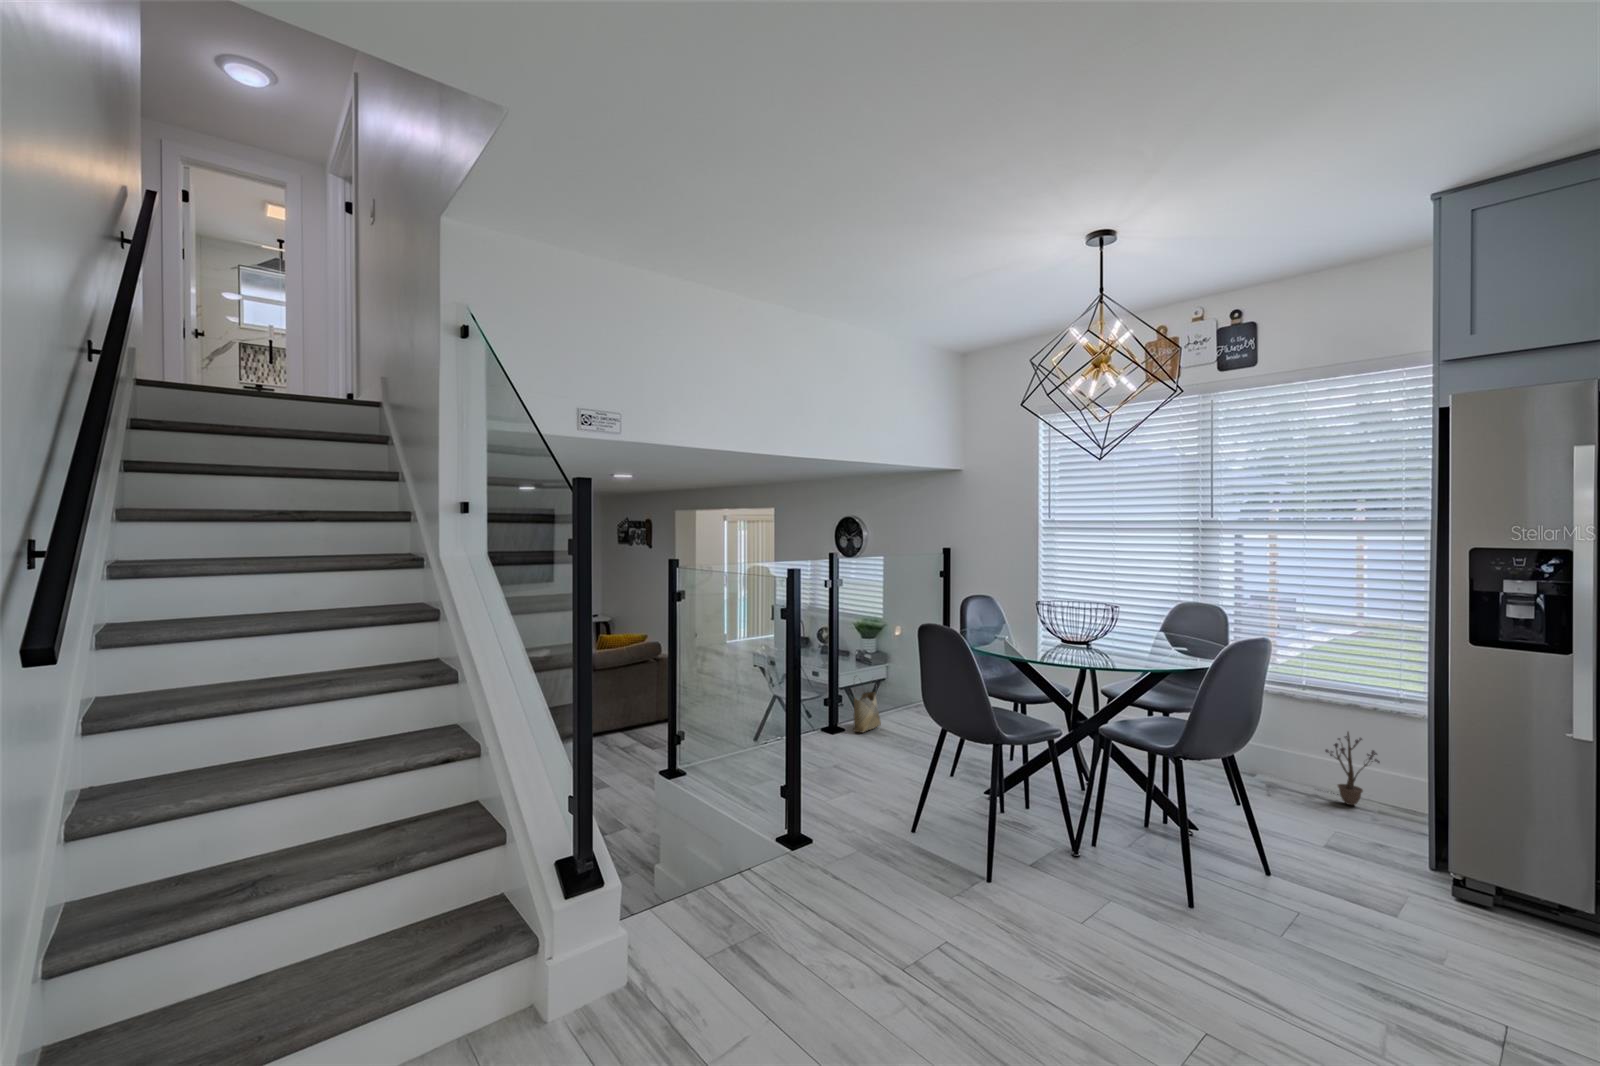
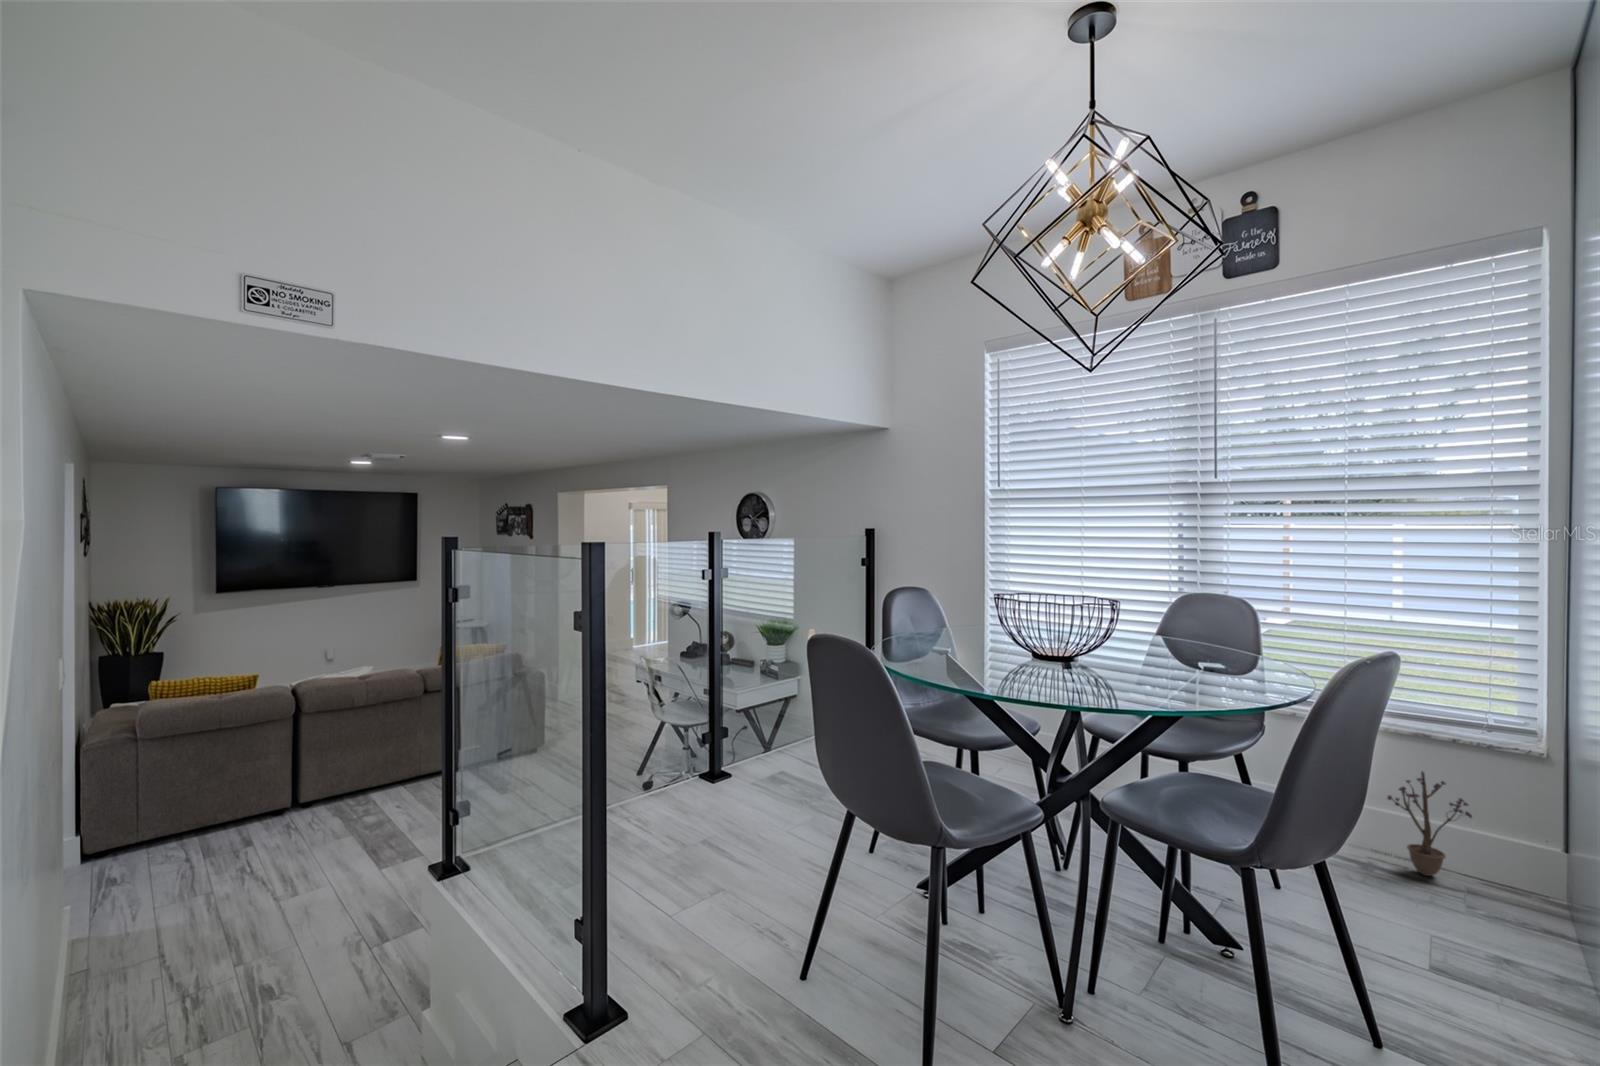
woven basket: present [853,692,881,732] -> none [745,699,784,778]

